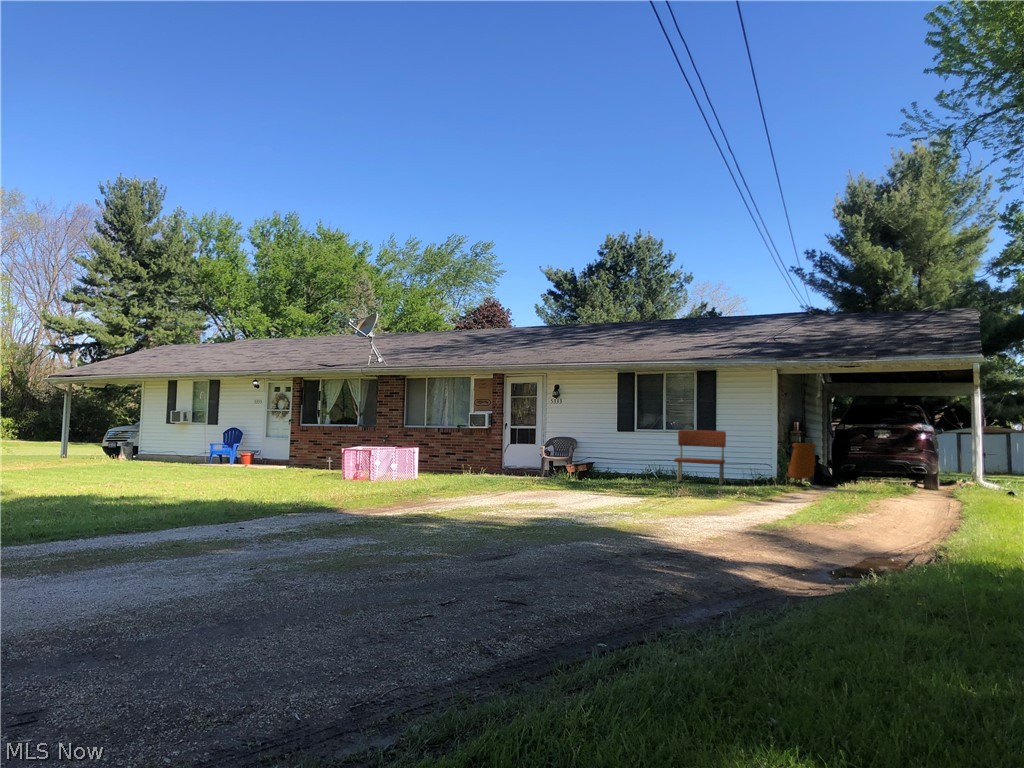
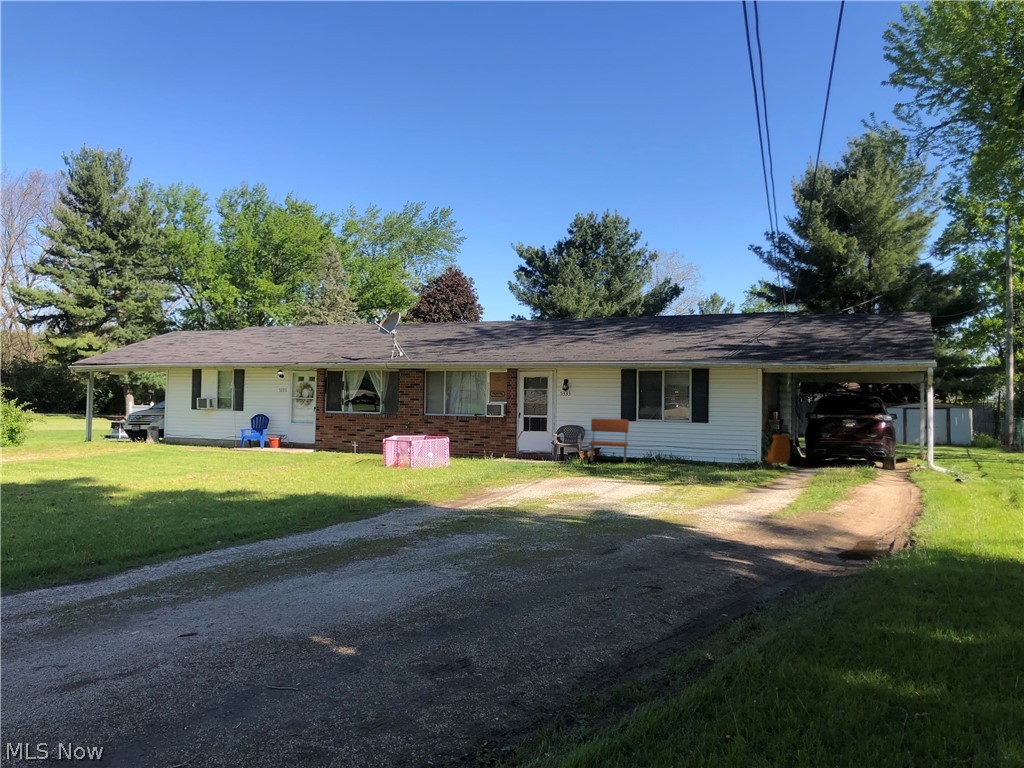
bench: present [674,430,726,485] -> present [589,418,629,463]

